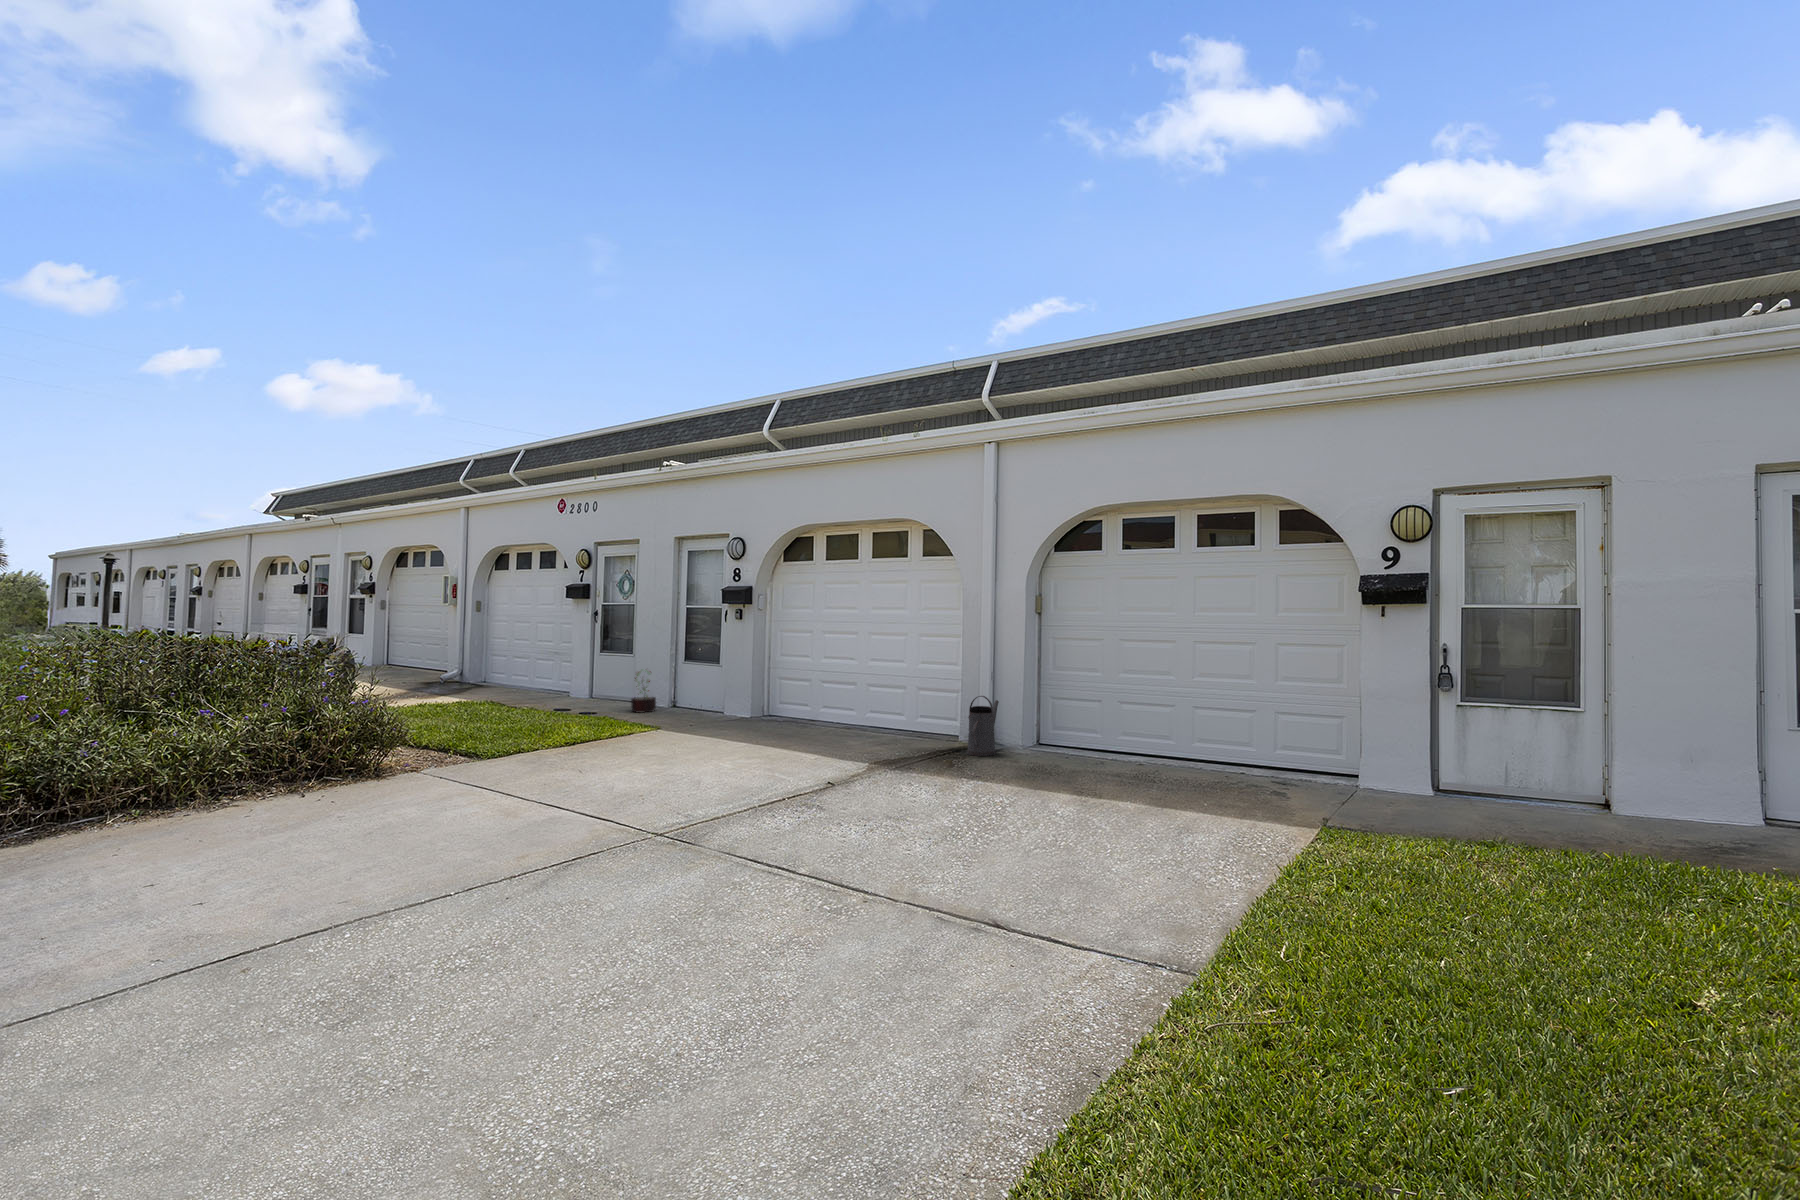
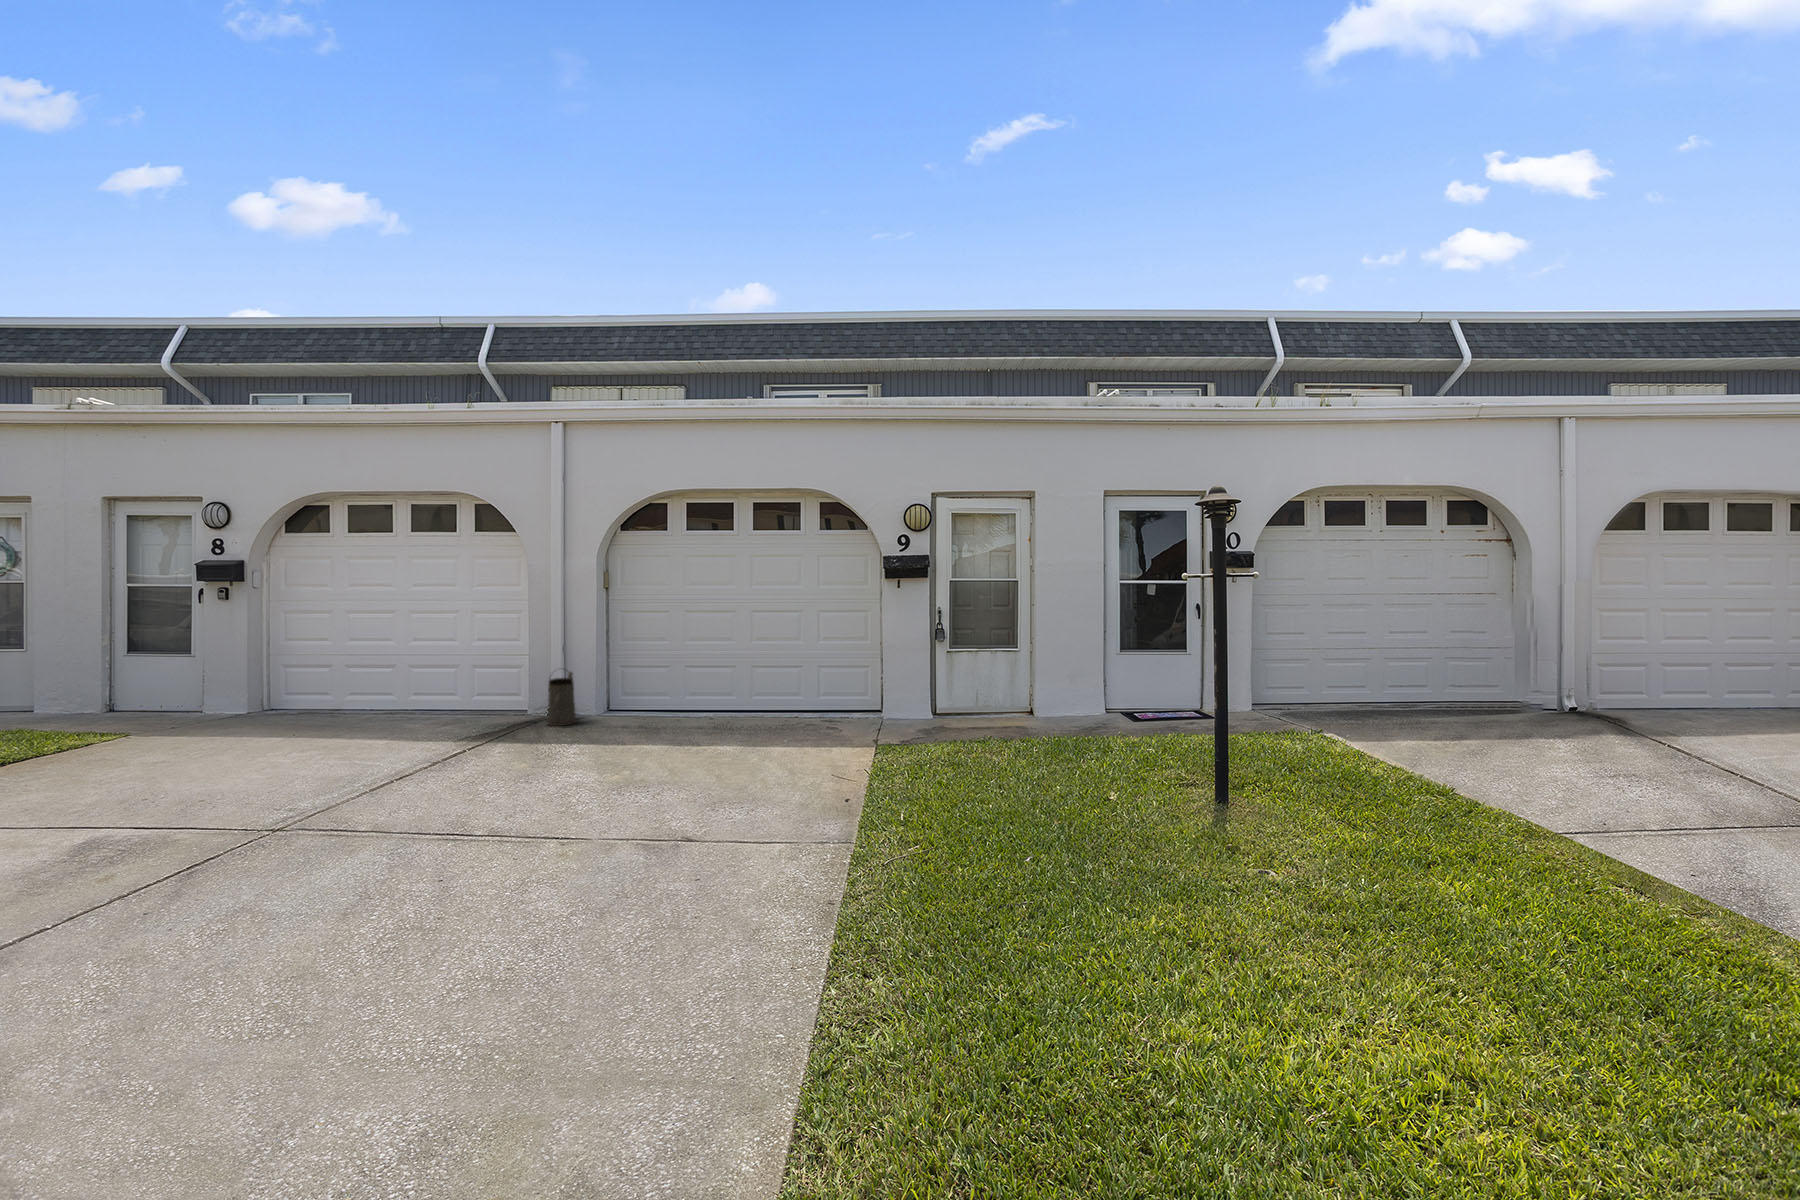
decorative plant: present [631,670,656,712] -> none [41,664,84,721]

